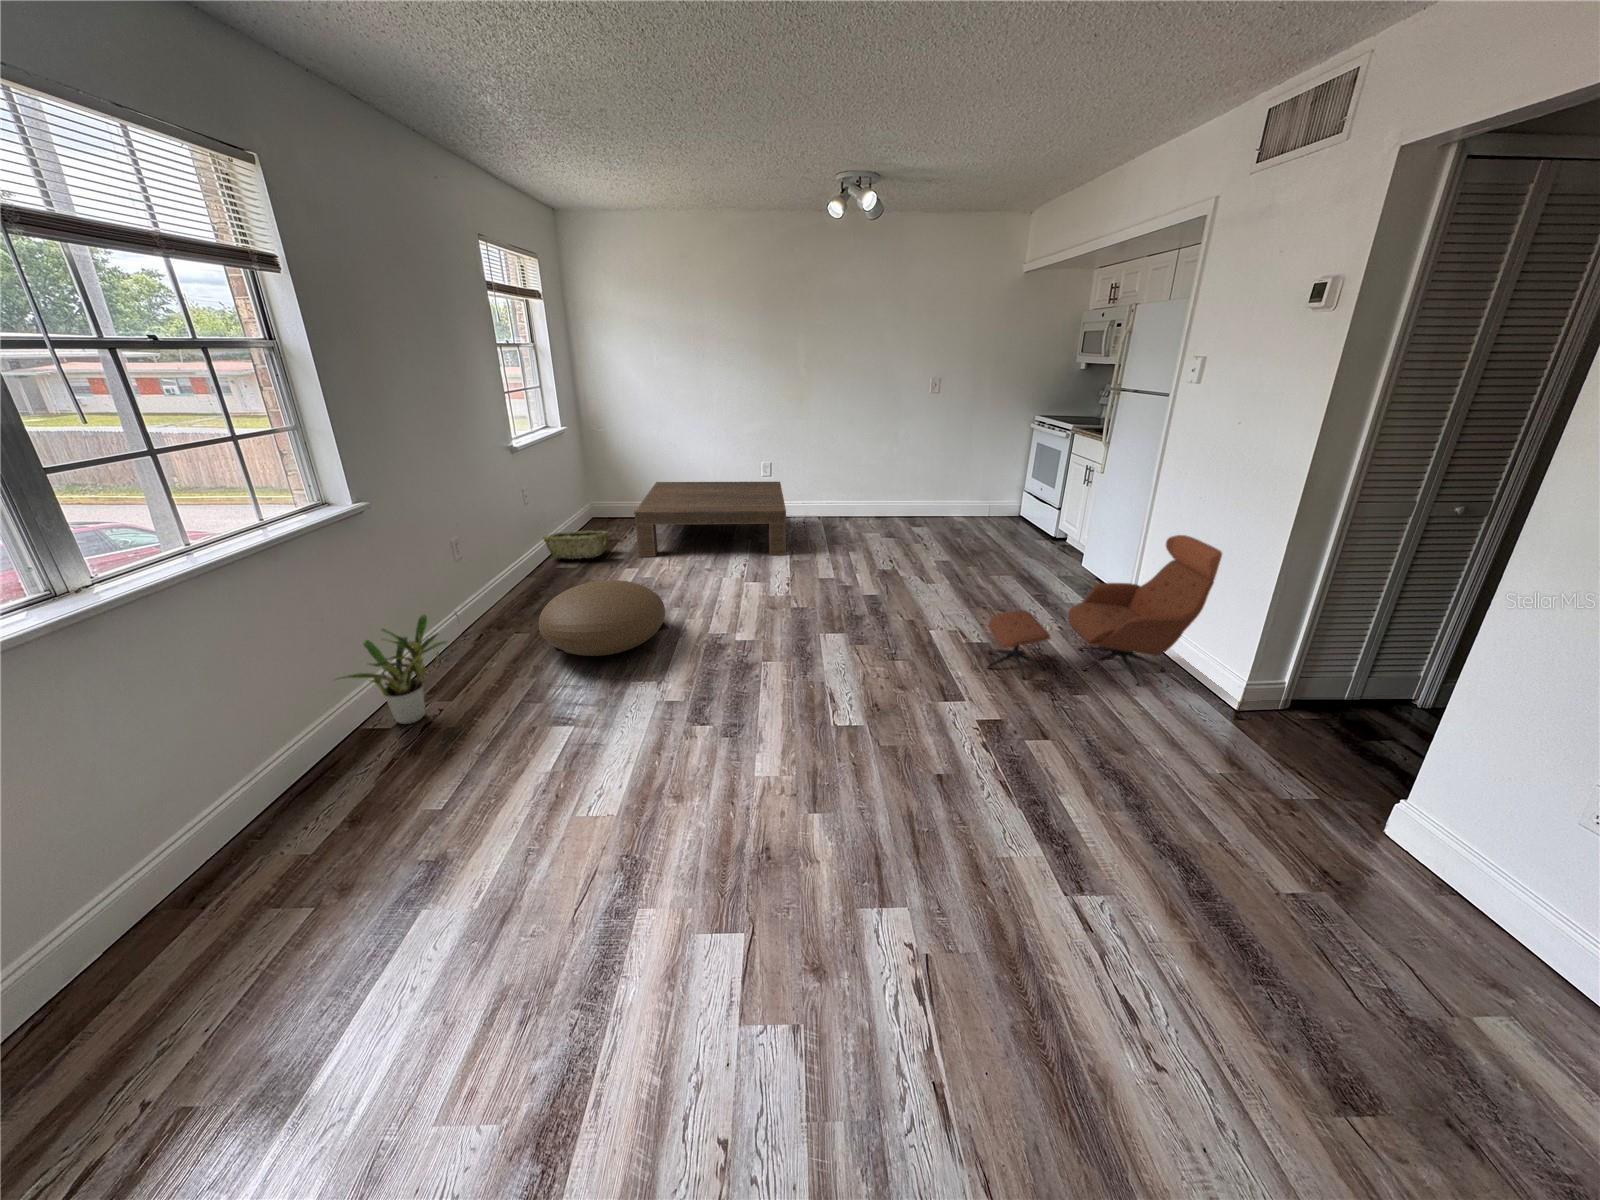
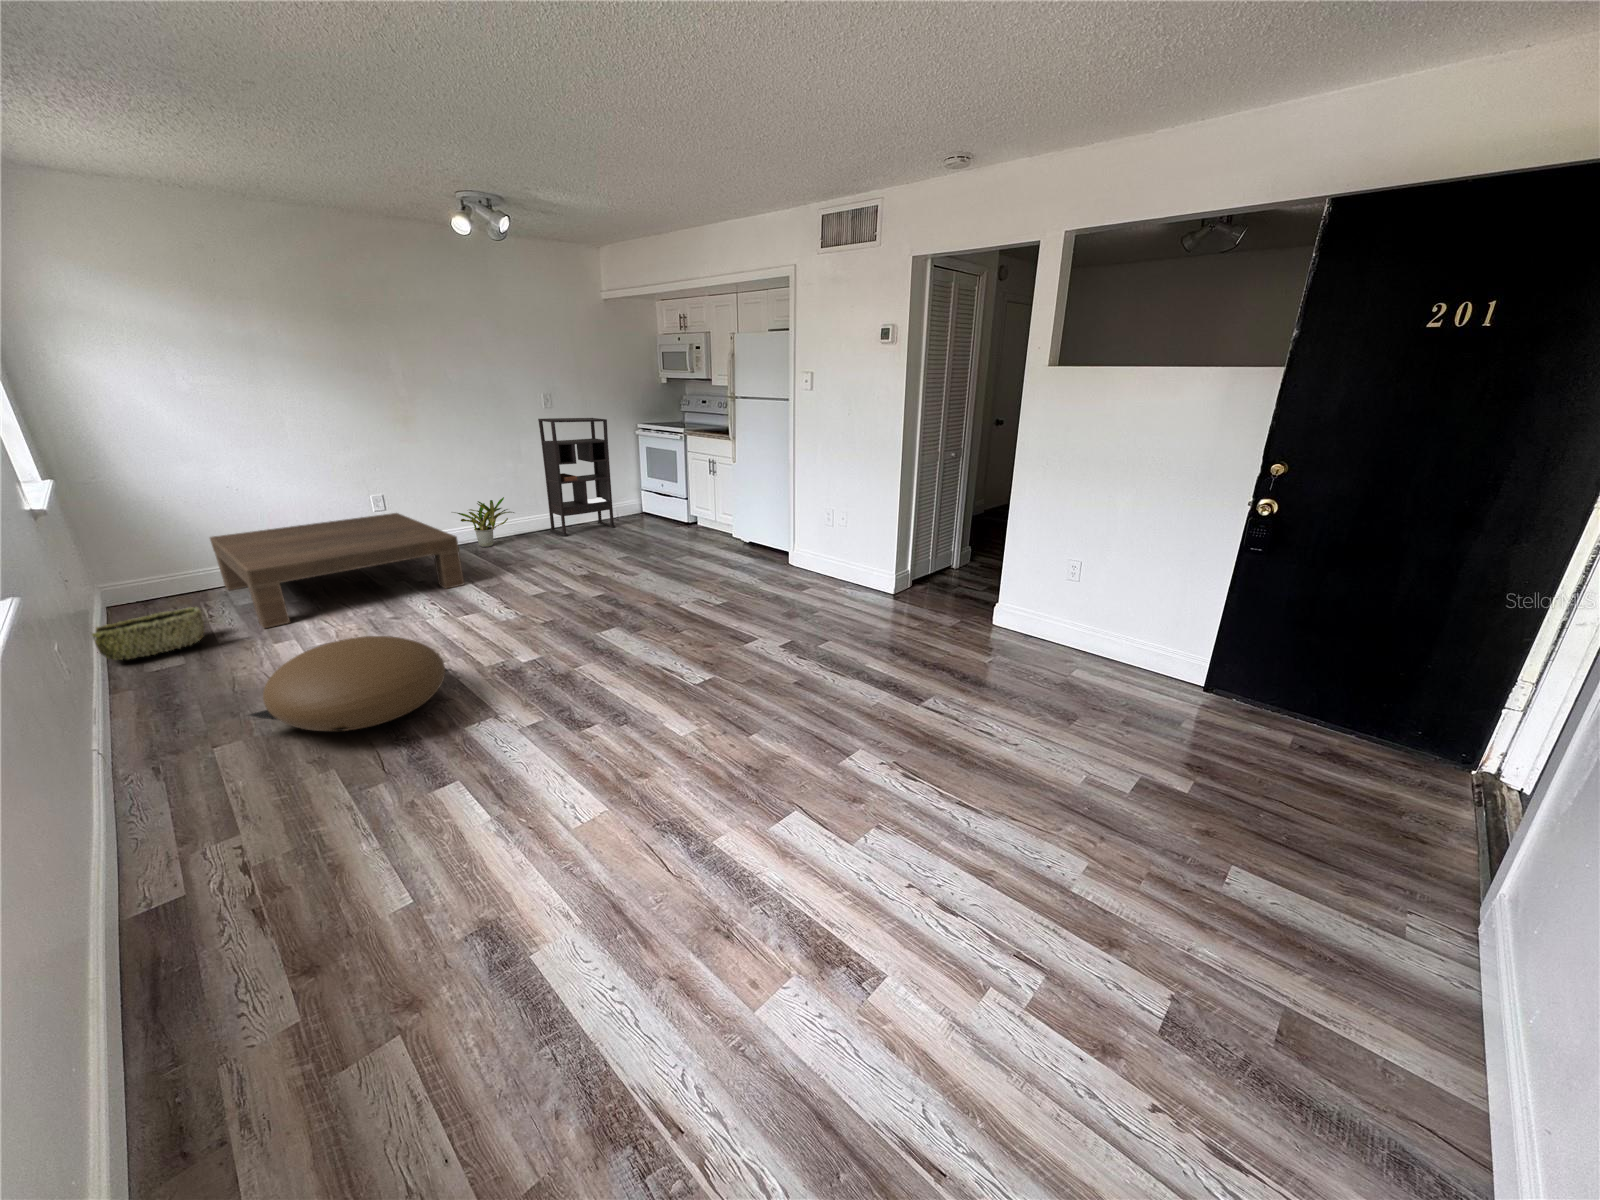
bookshelf: none [910,406,988,527] -> present [538,418,616,536]
lounge chair: present [987,535,1222,686] -> none [732,493,862,617]
potted plant: present [336,615,447,724] -> present [454,497,514,547]

